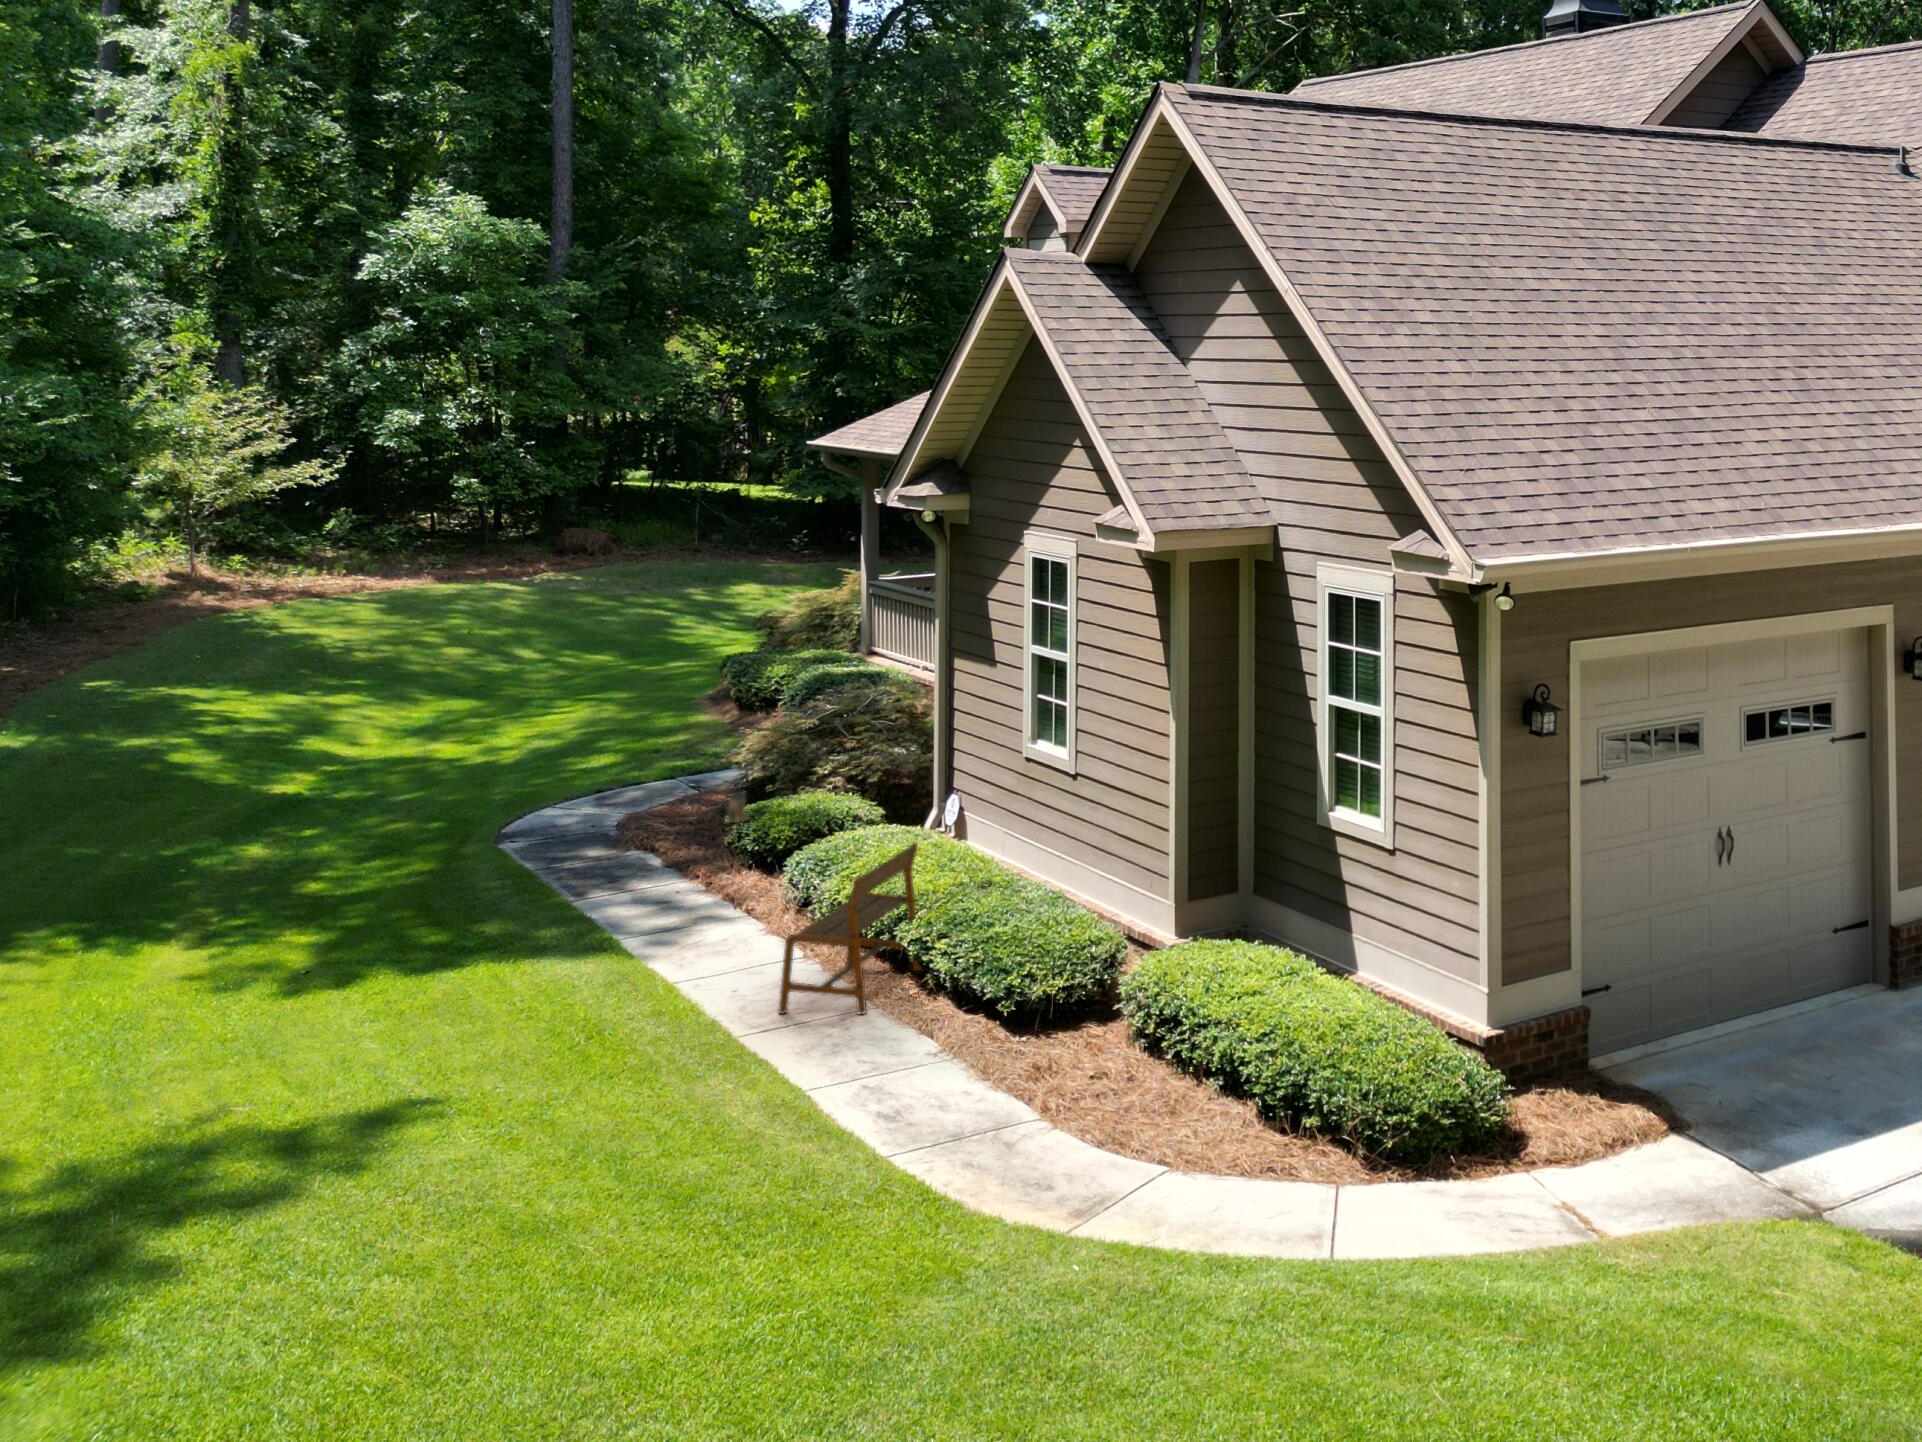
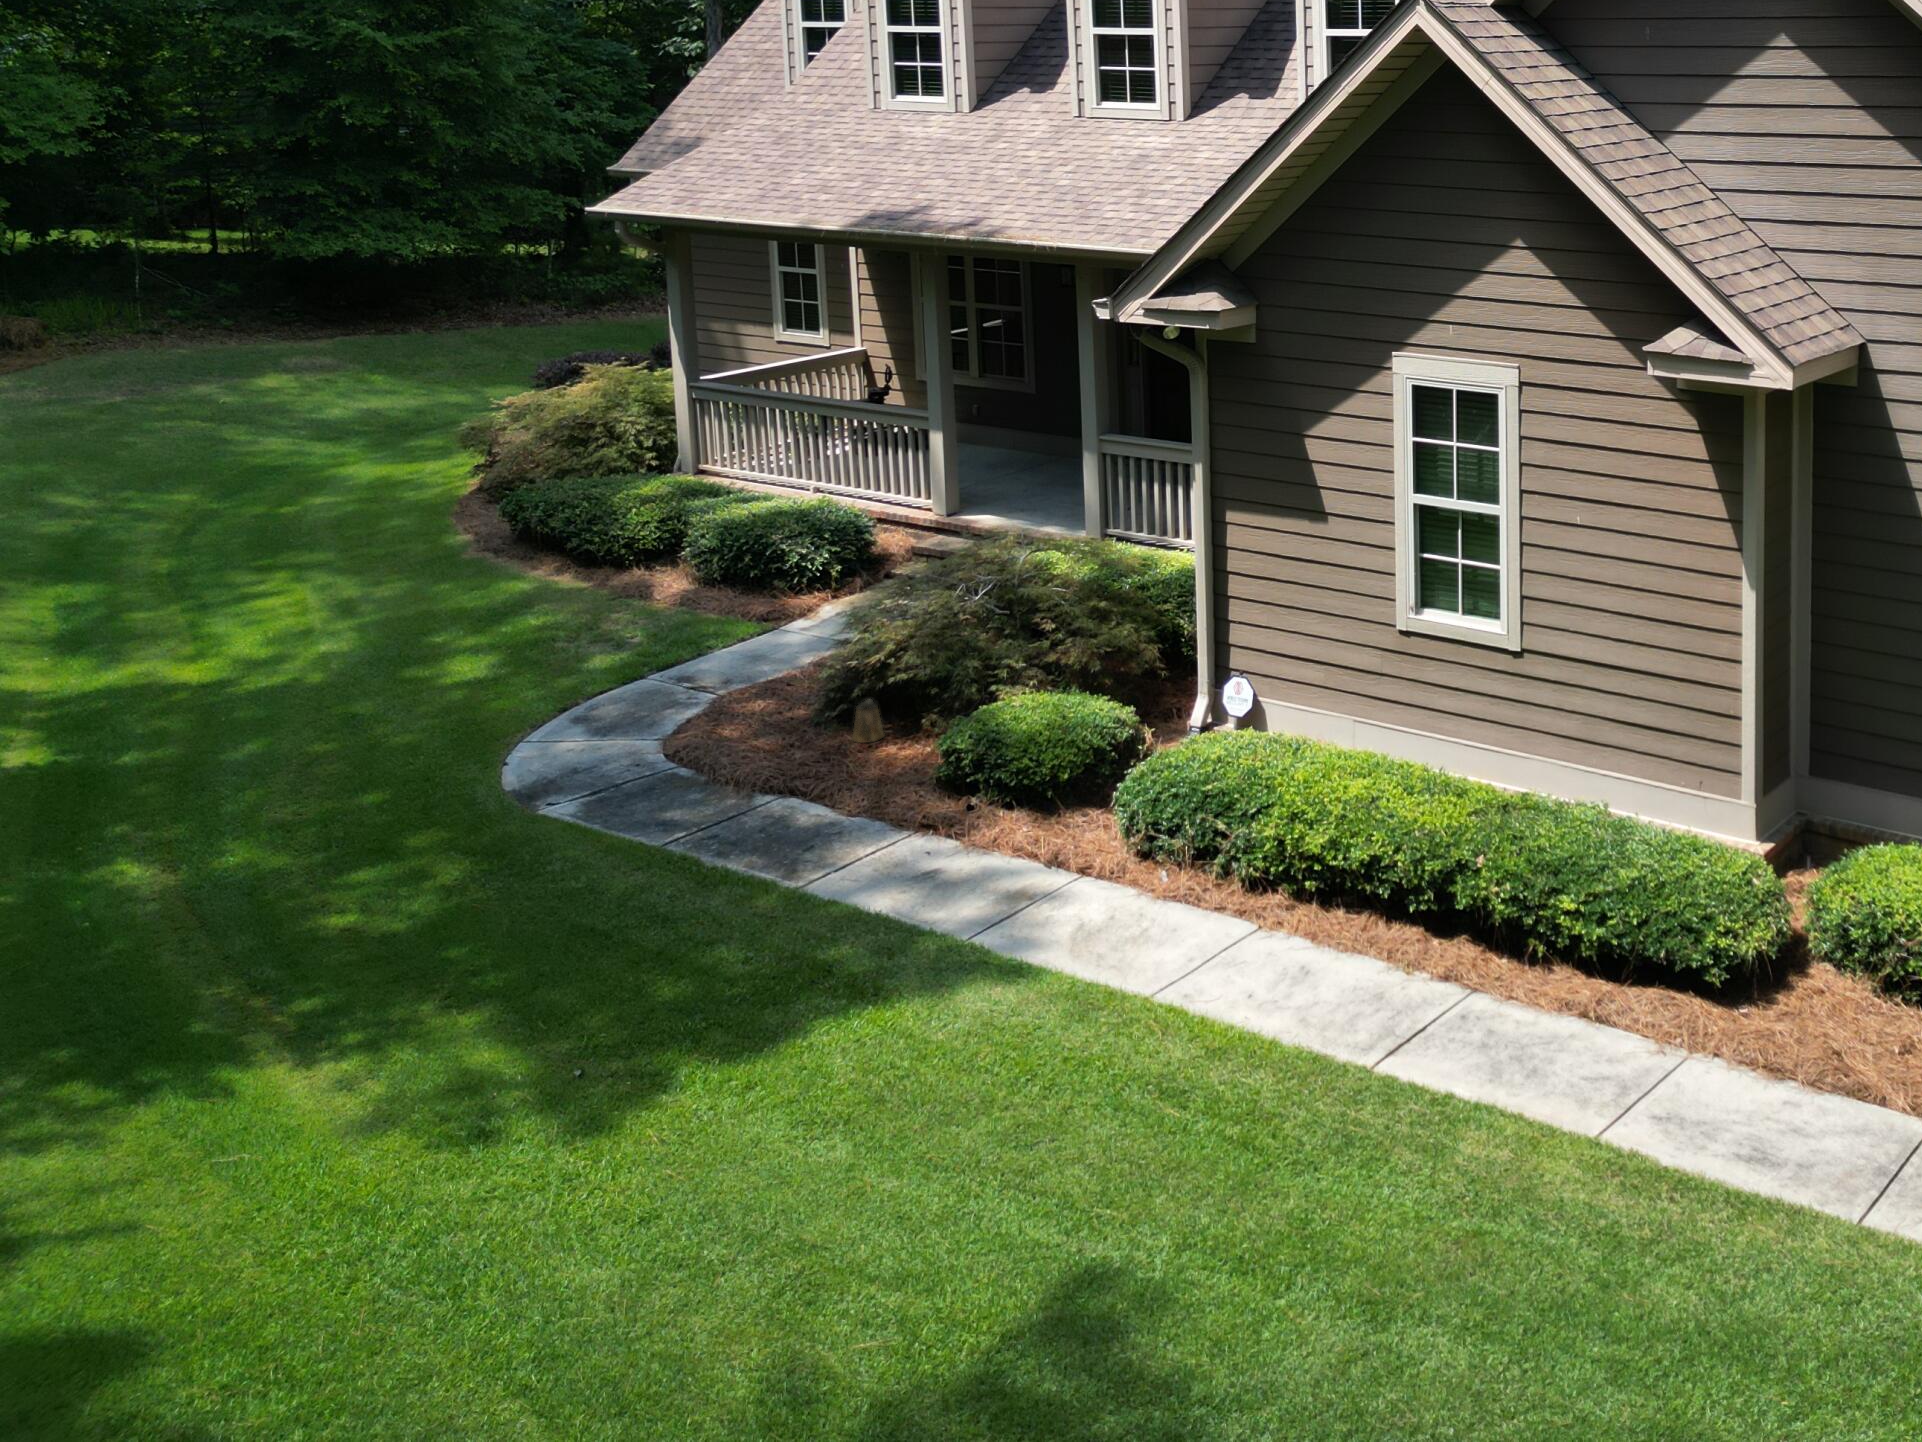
bench: present [779,843,921,1014] -> none [1353,767,1490,1012]

